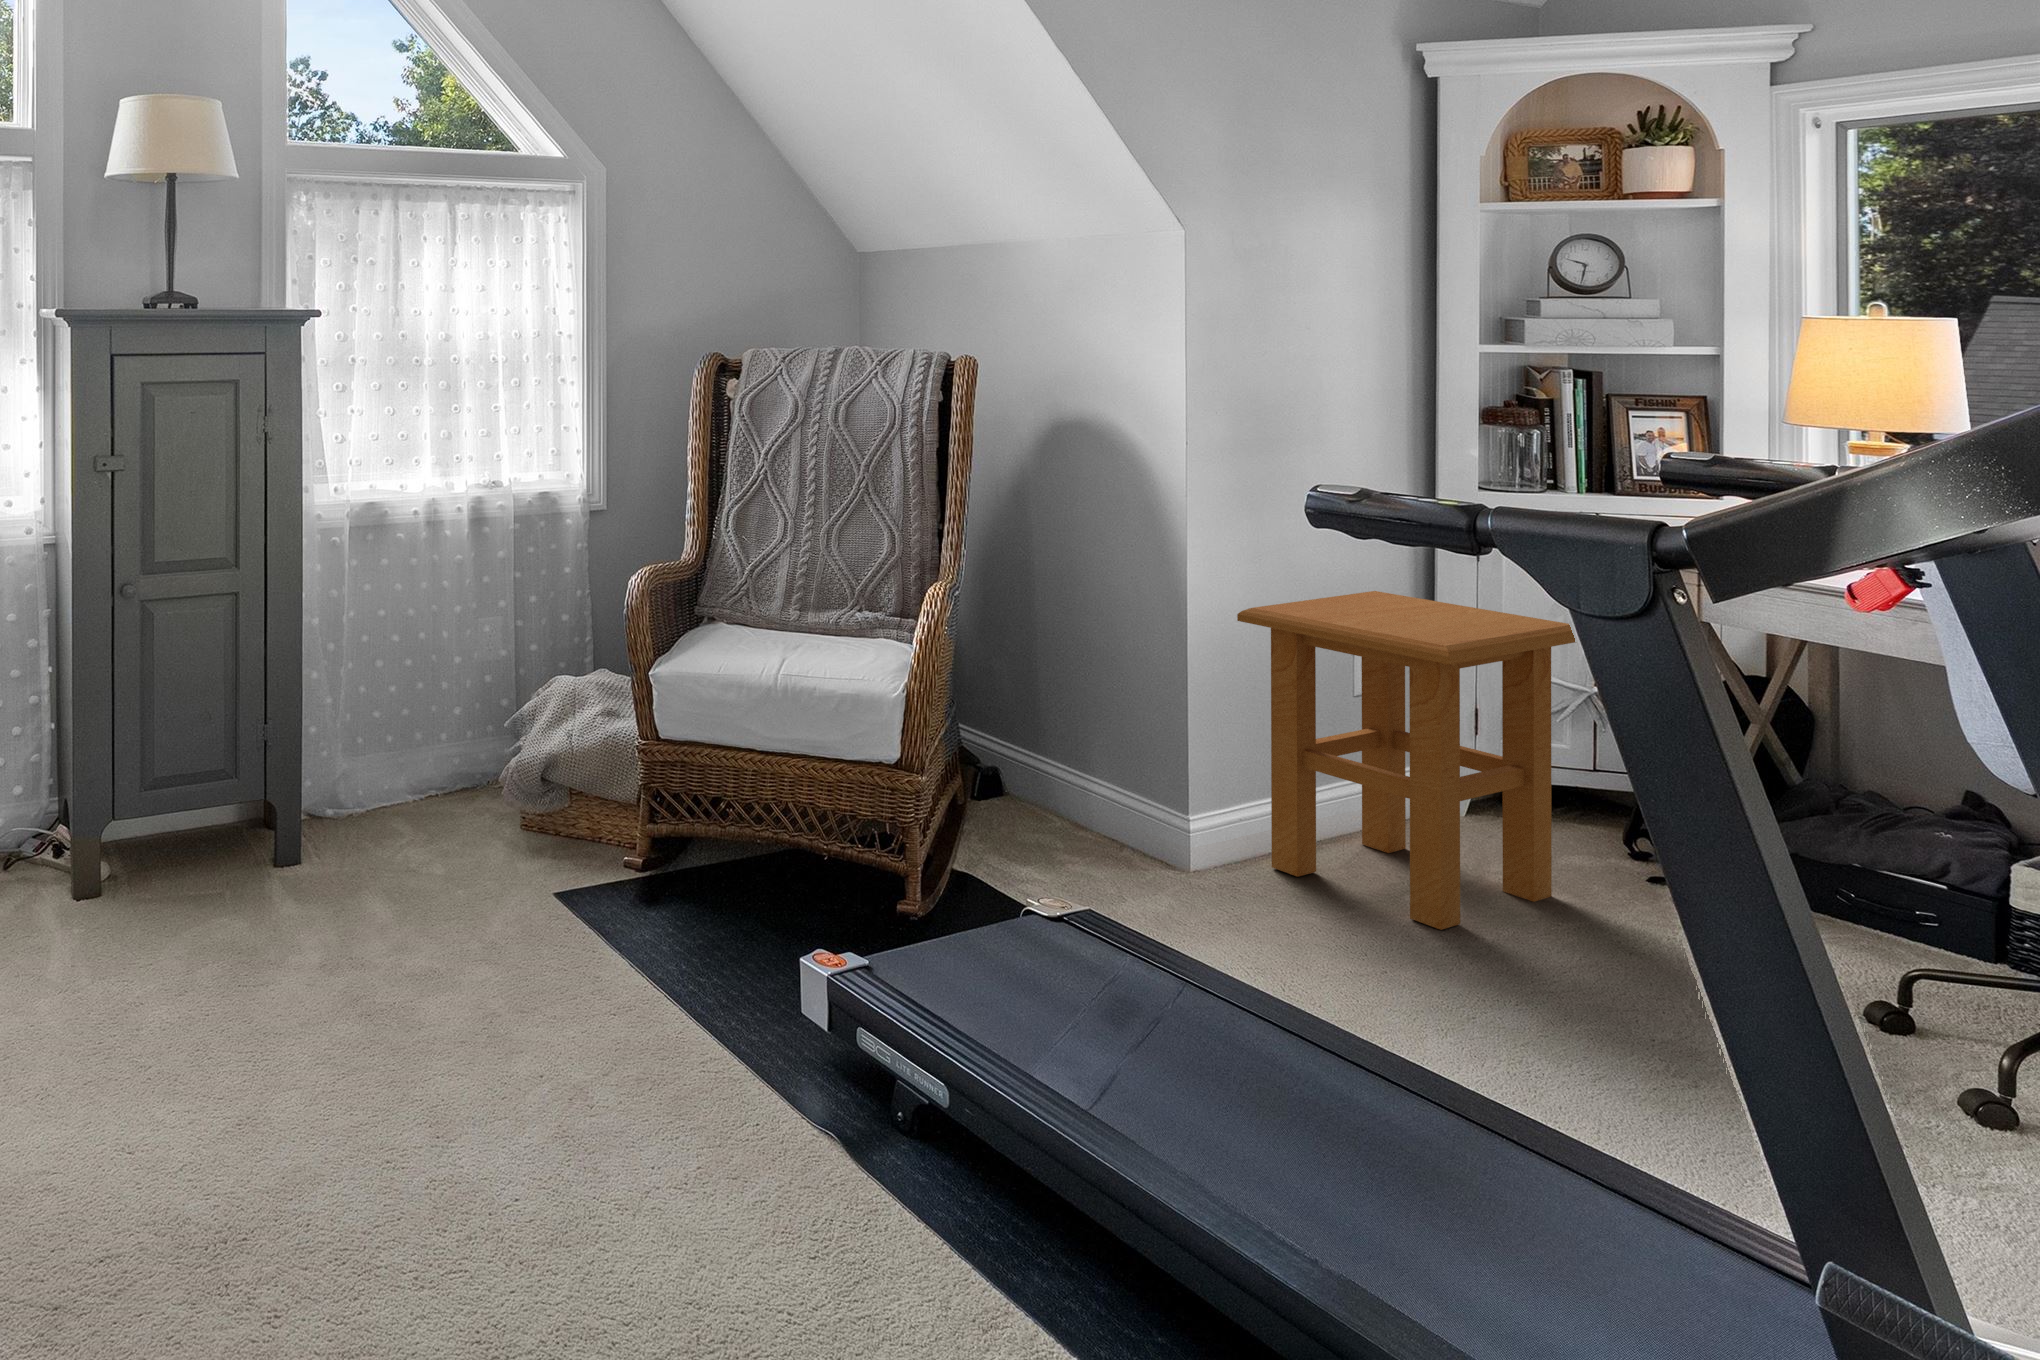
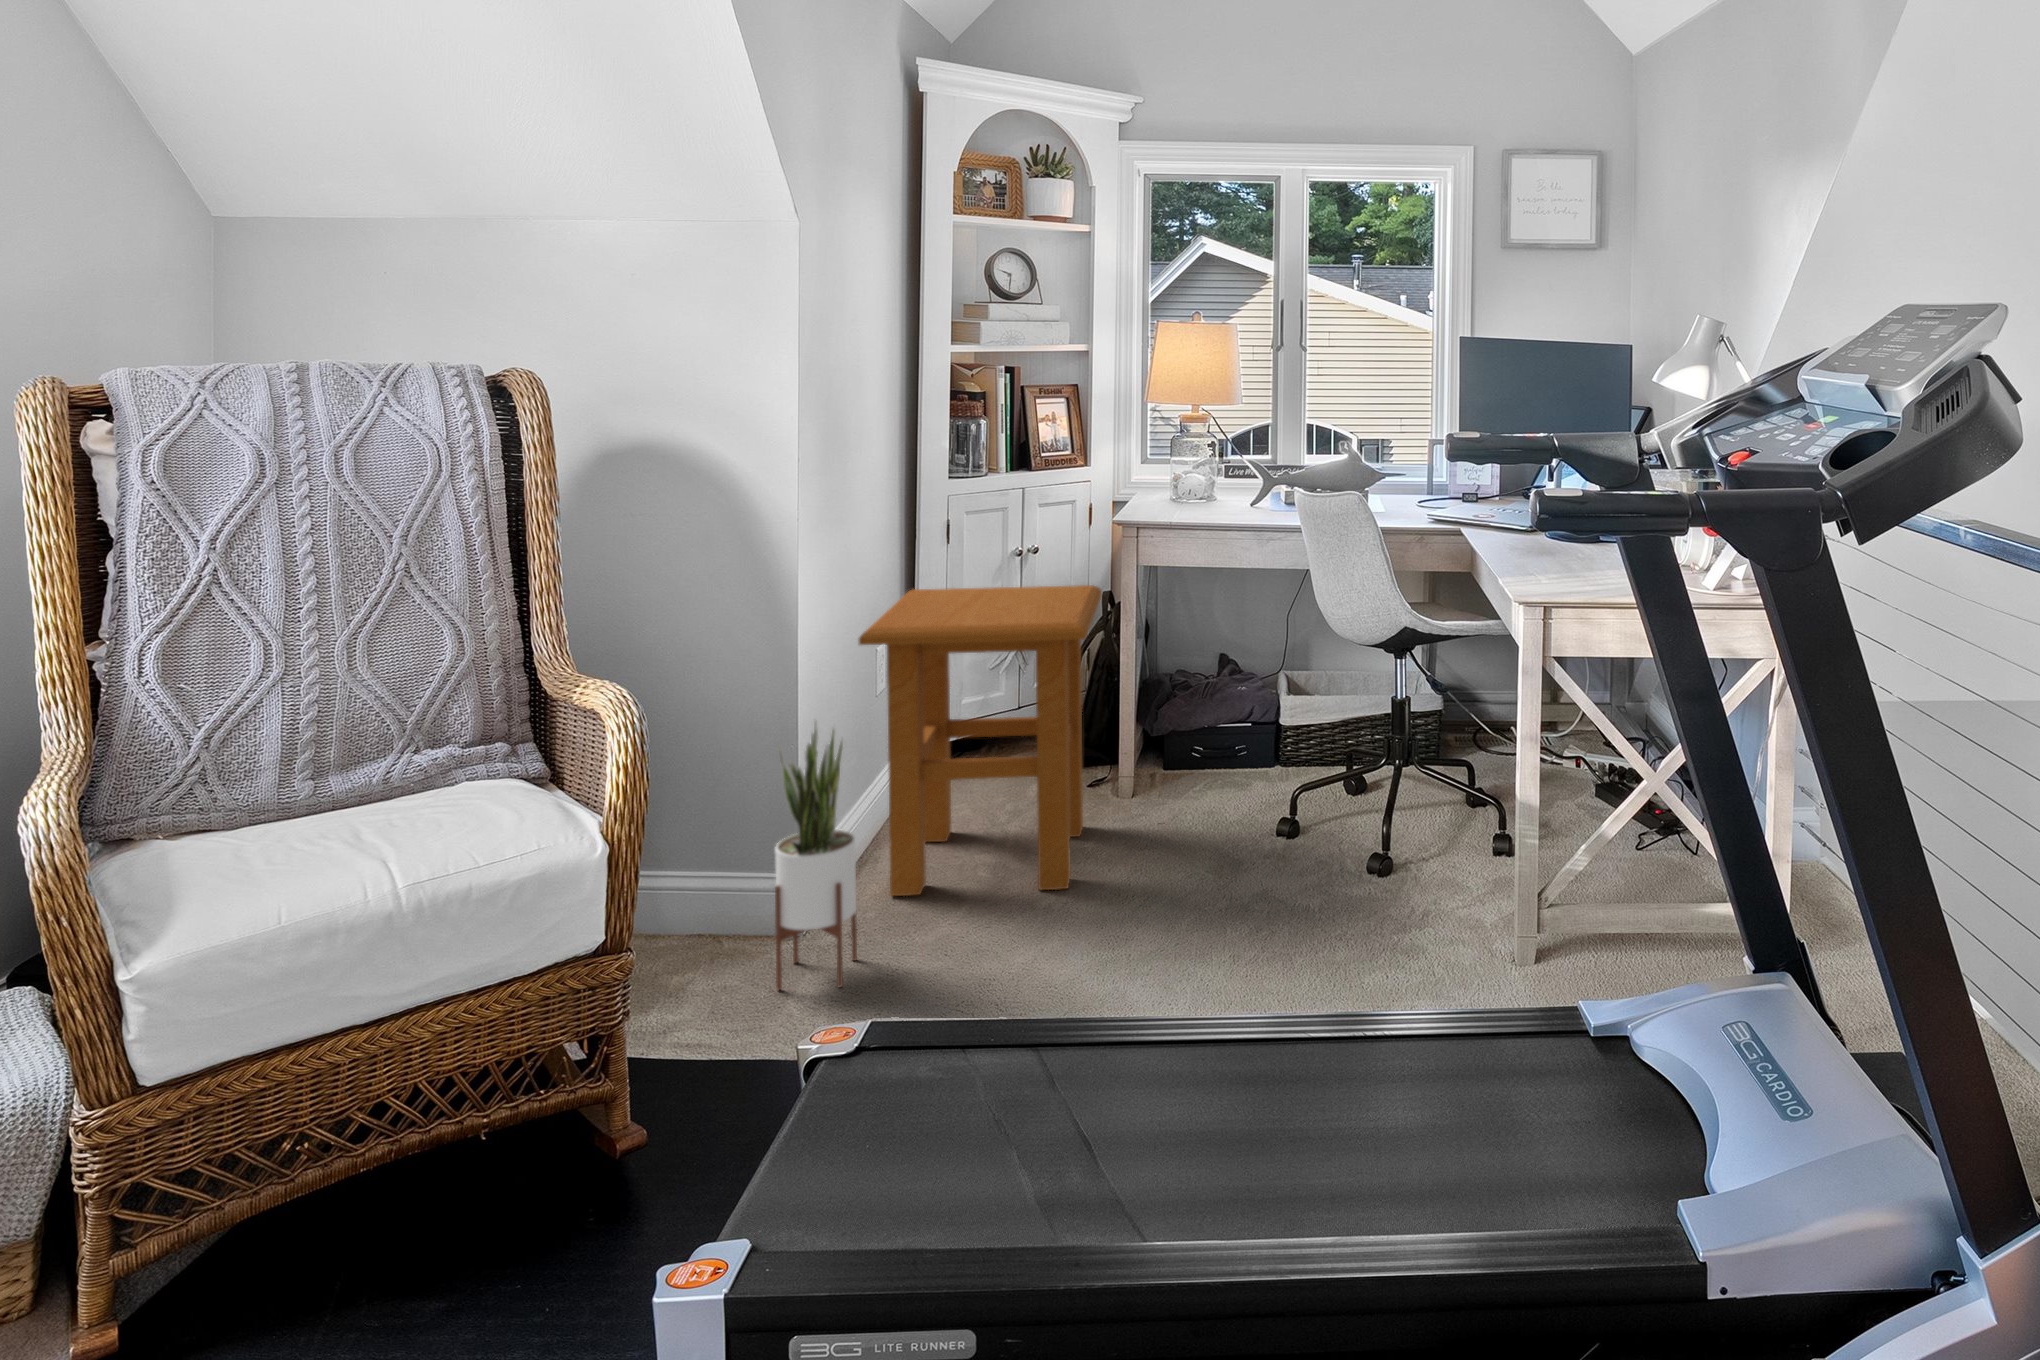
potted plant: none [1089,666,1182,902] -> present [775,722,857,990]

